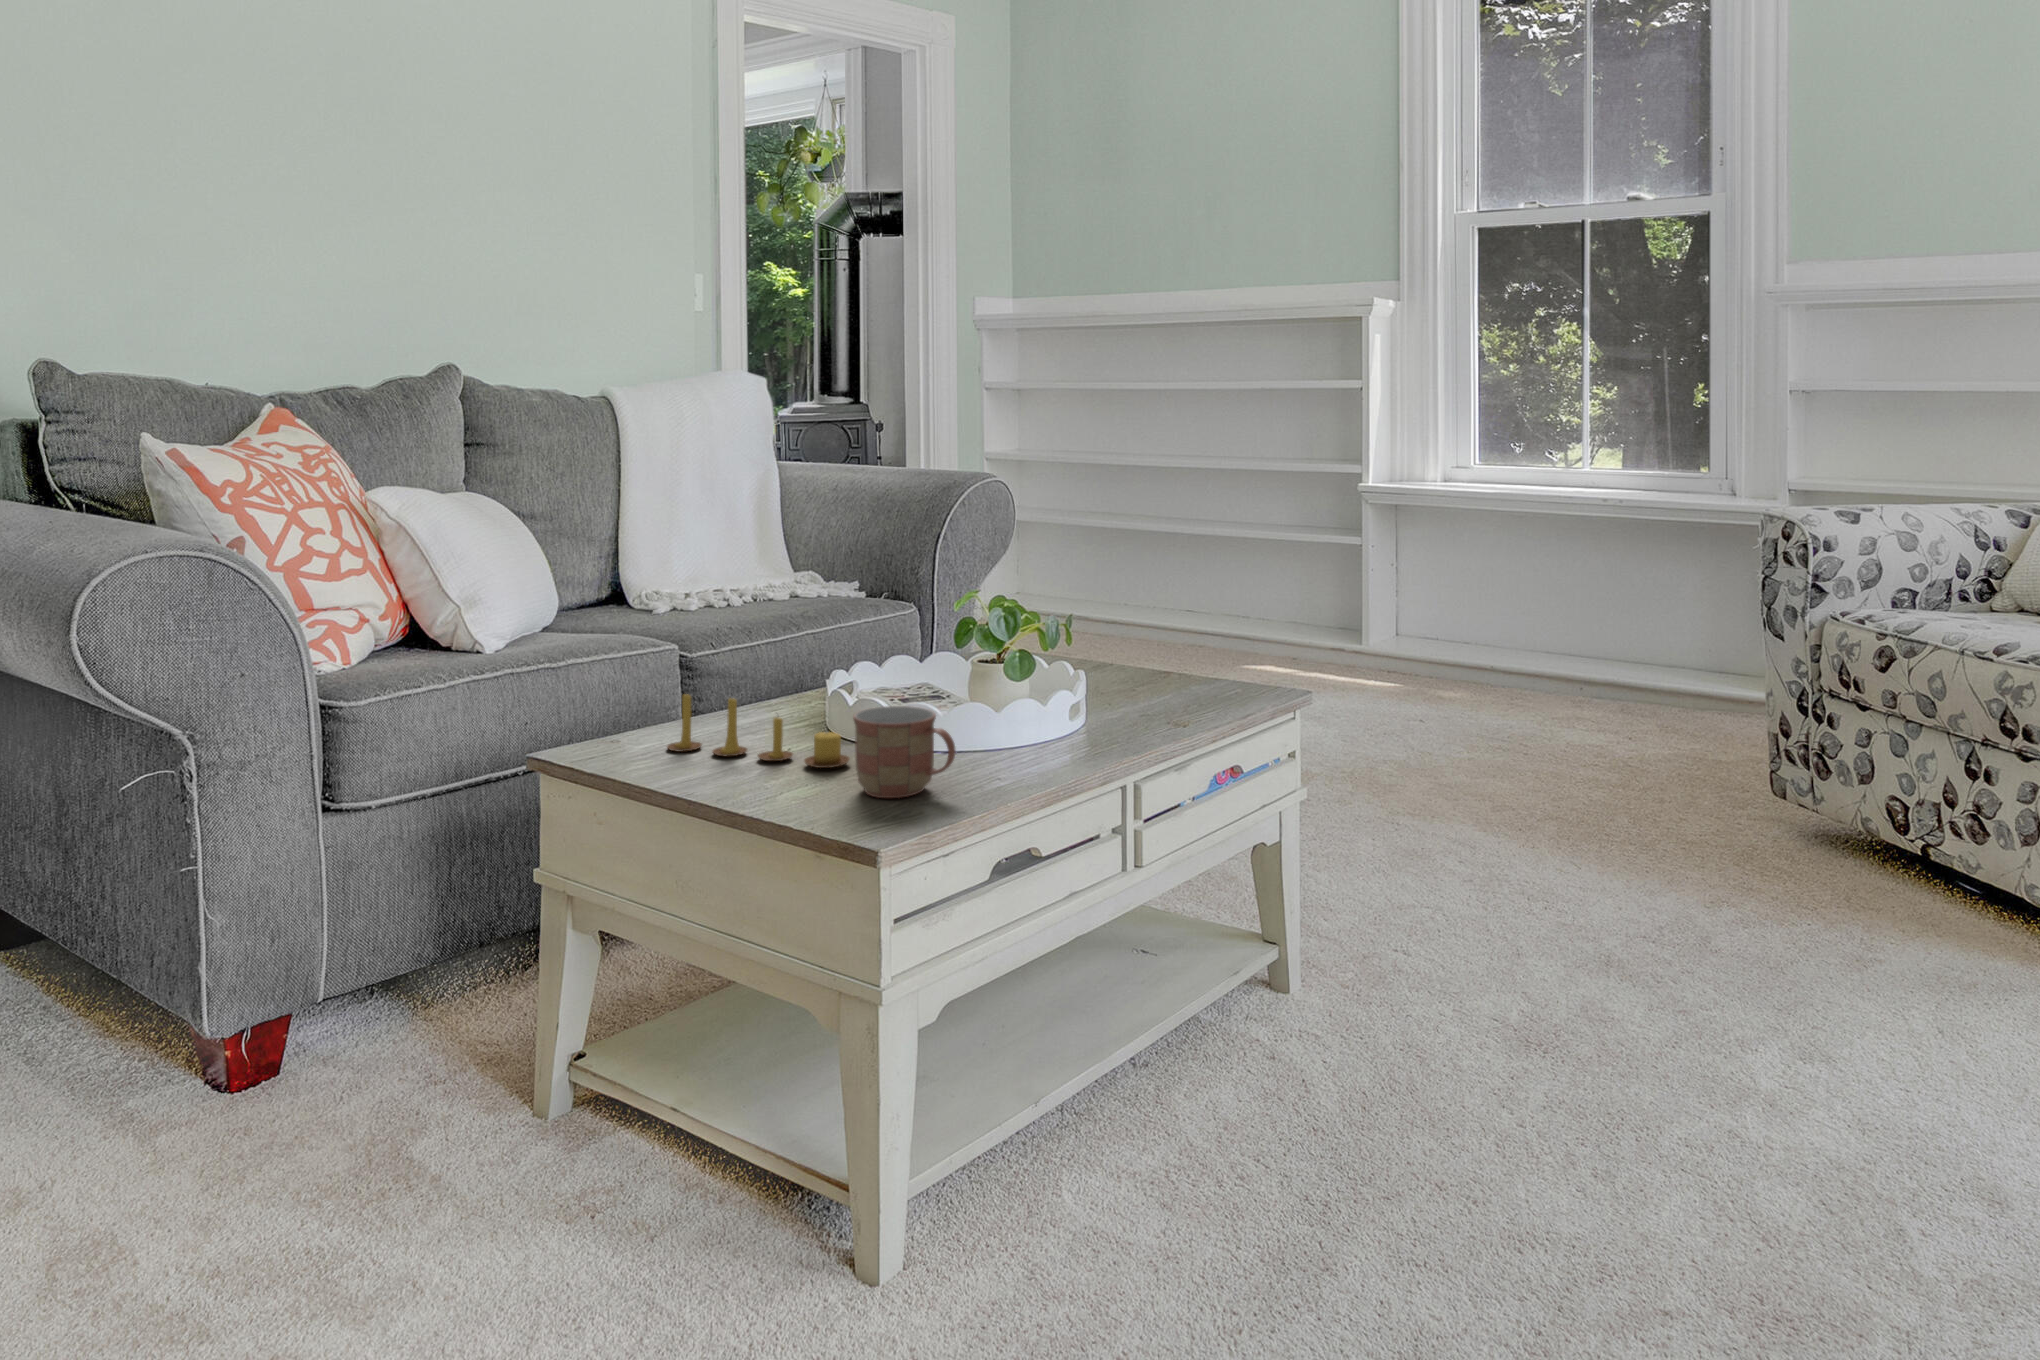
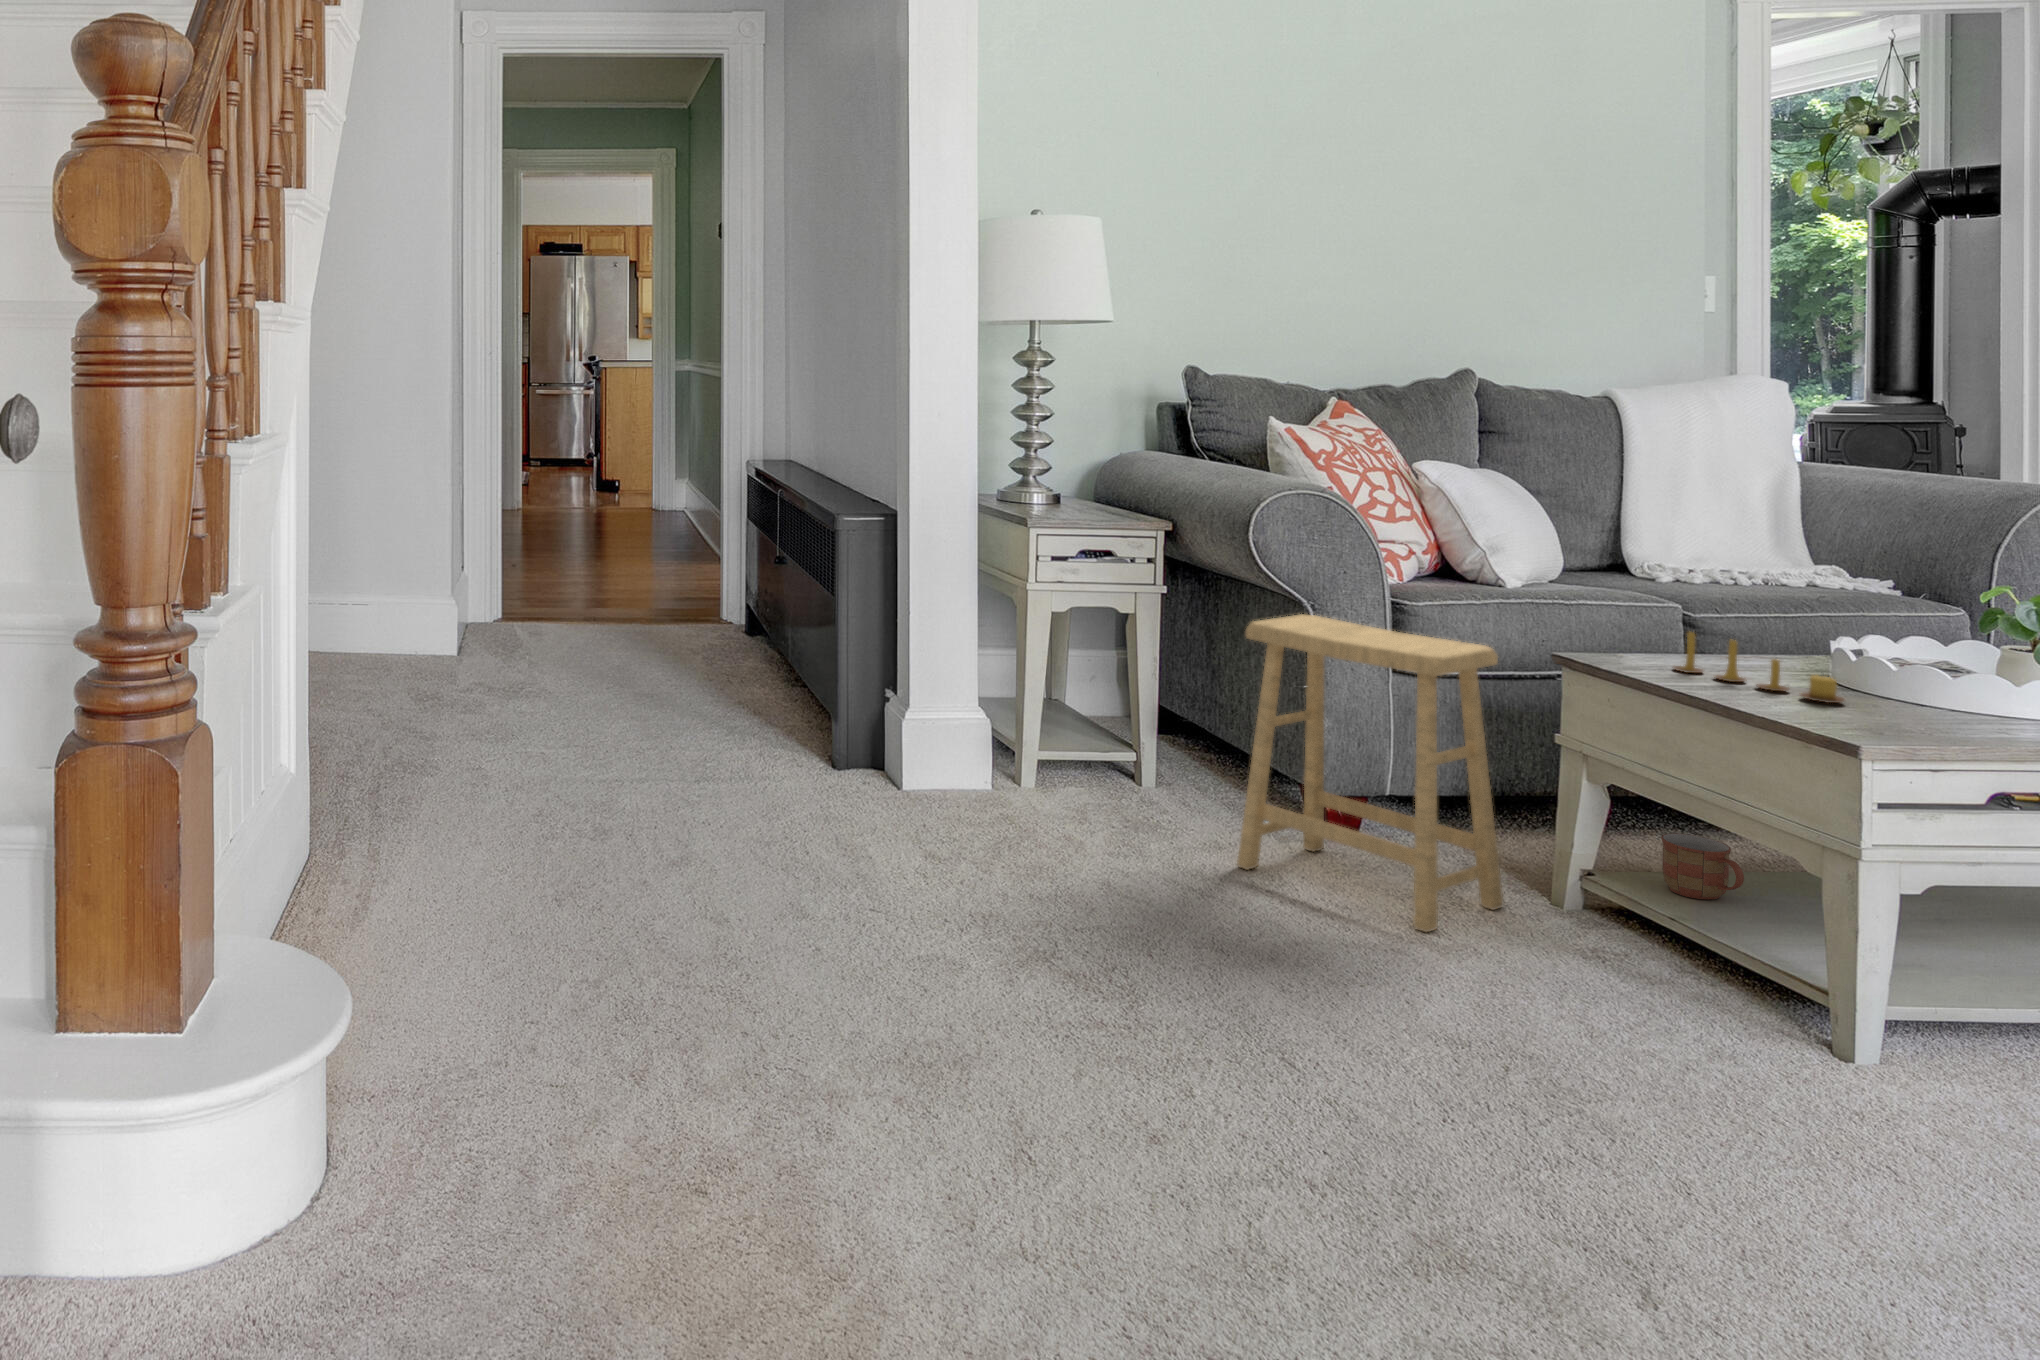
mug: present [853,706,956,798] -> present [1661,833,1744,899]
footstool: none [28,755,463,1278] -> present [1237,614,1503,932]

